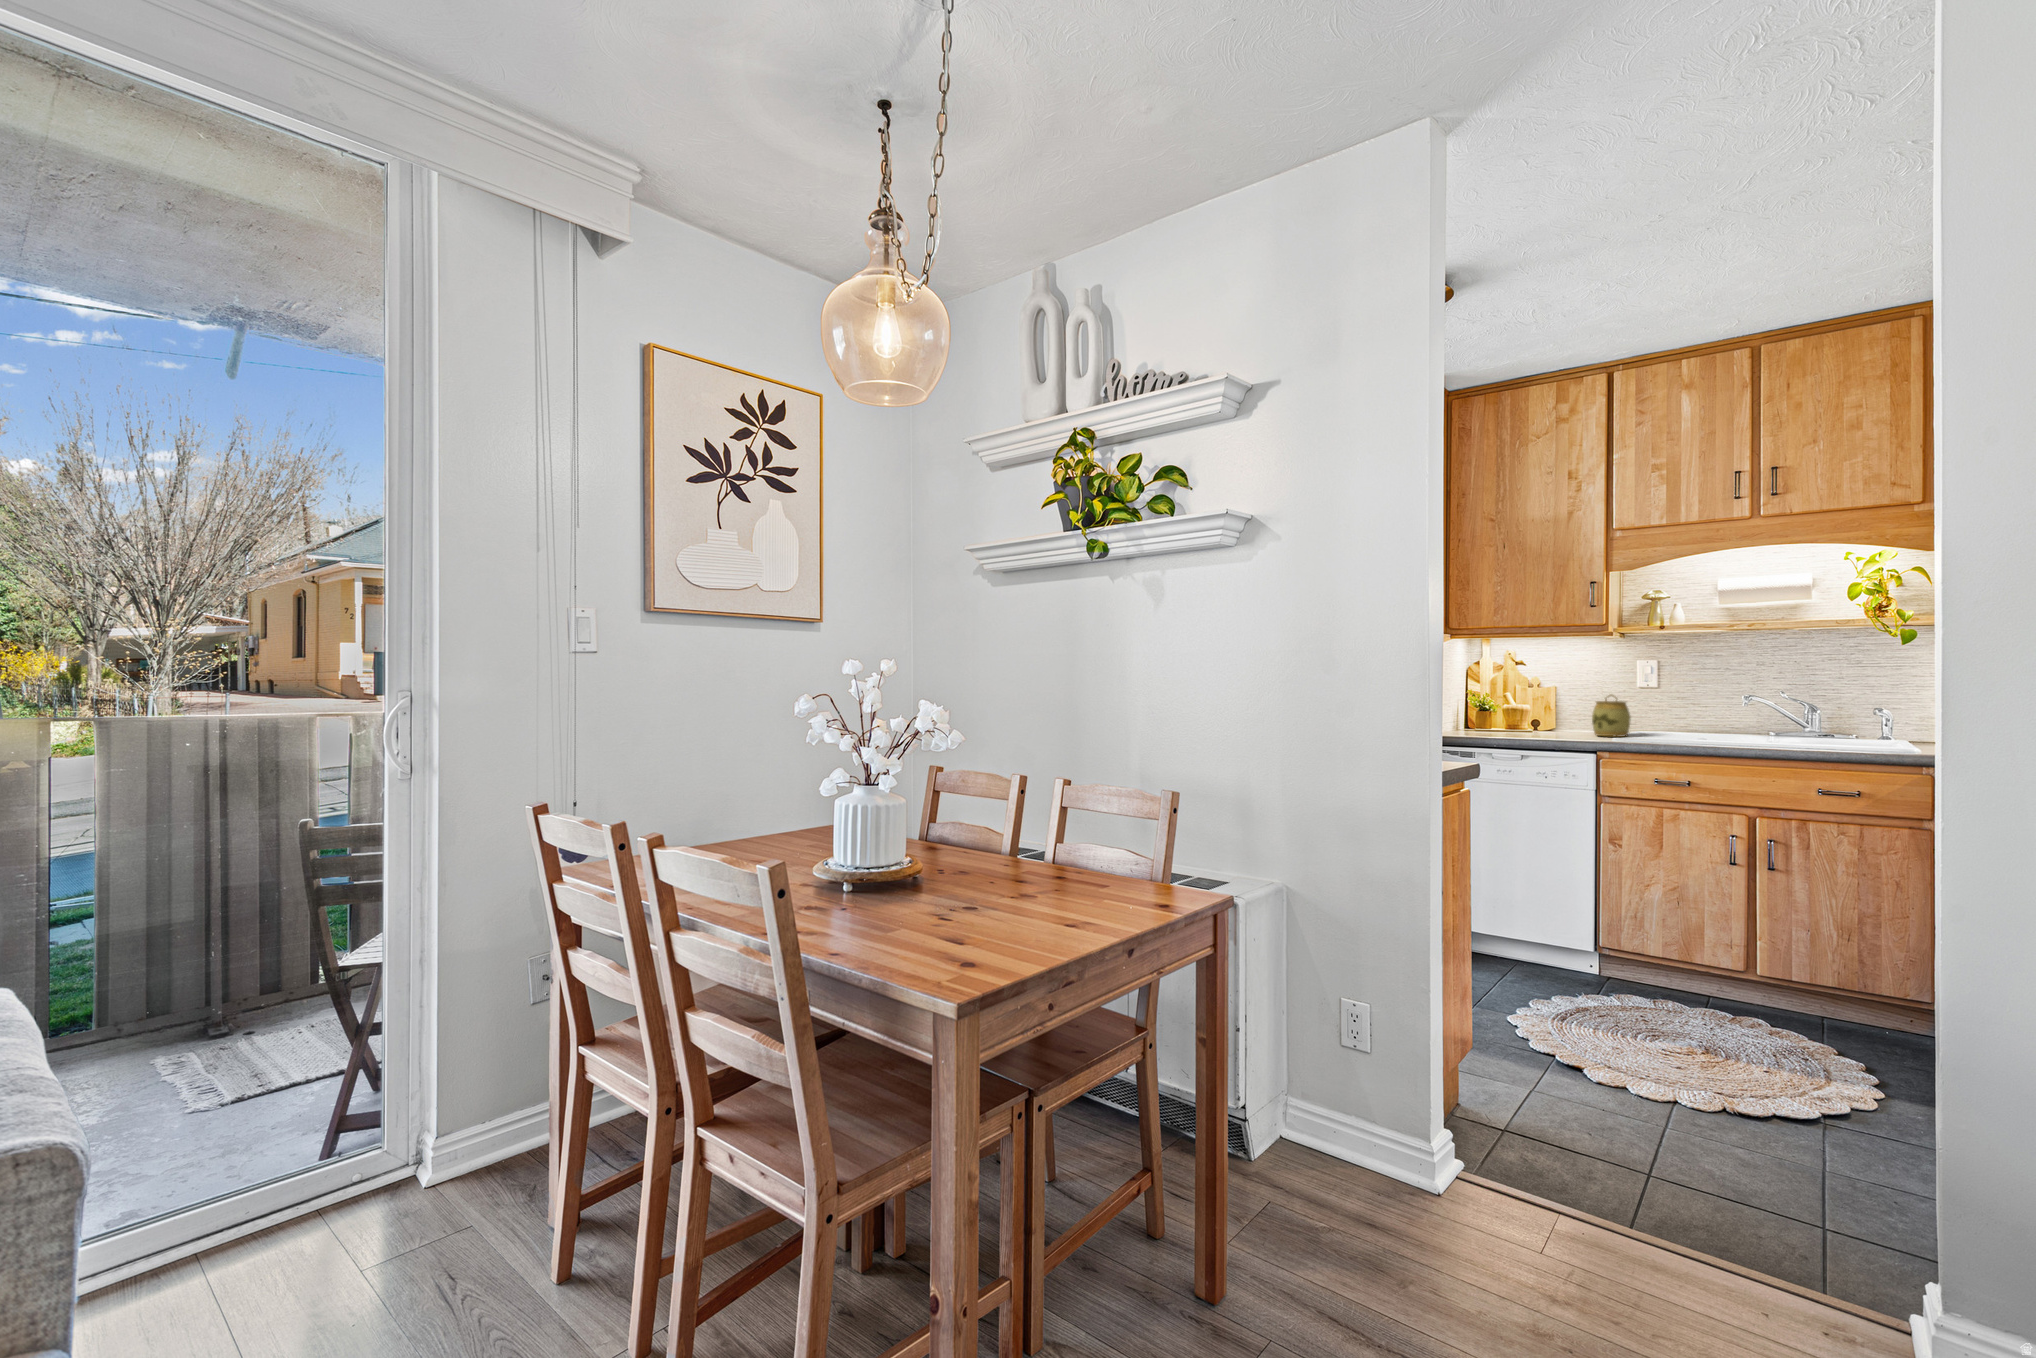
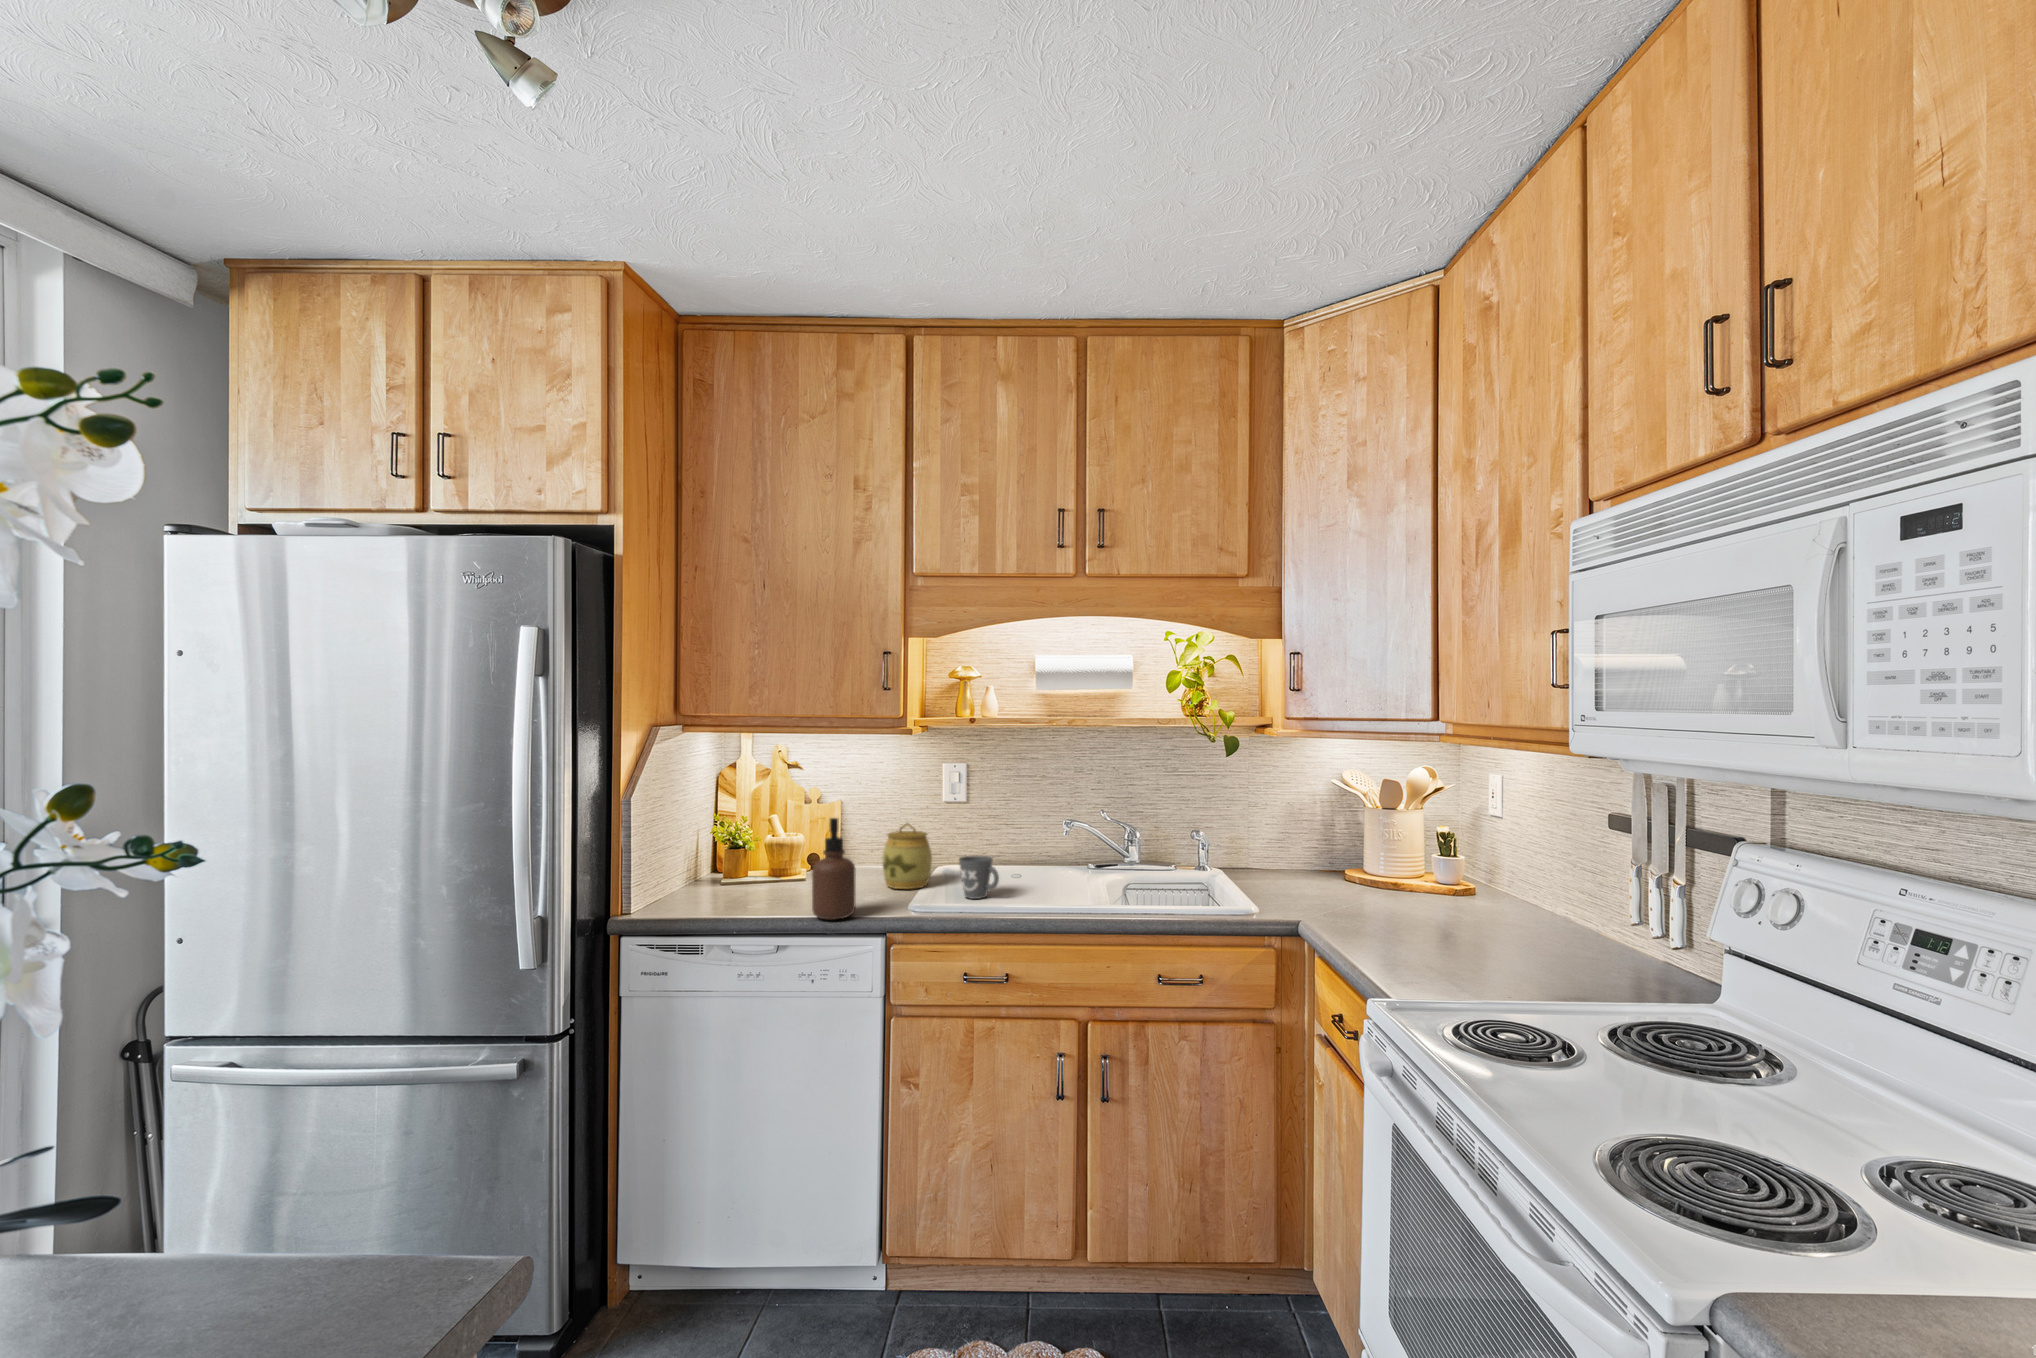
soap dispenser: none [1544,682,1574,743] -> present [812,818,856,920]
mug: none [1652,714,1685,741] -> present [959,856,999,899]

